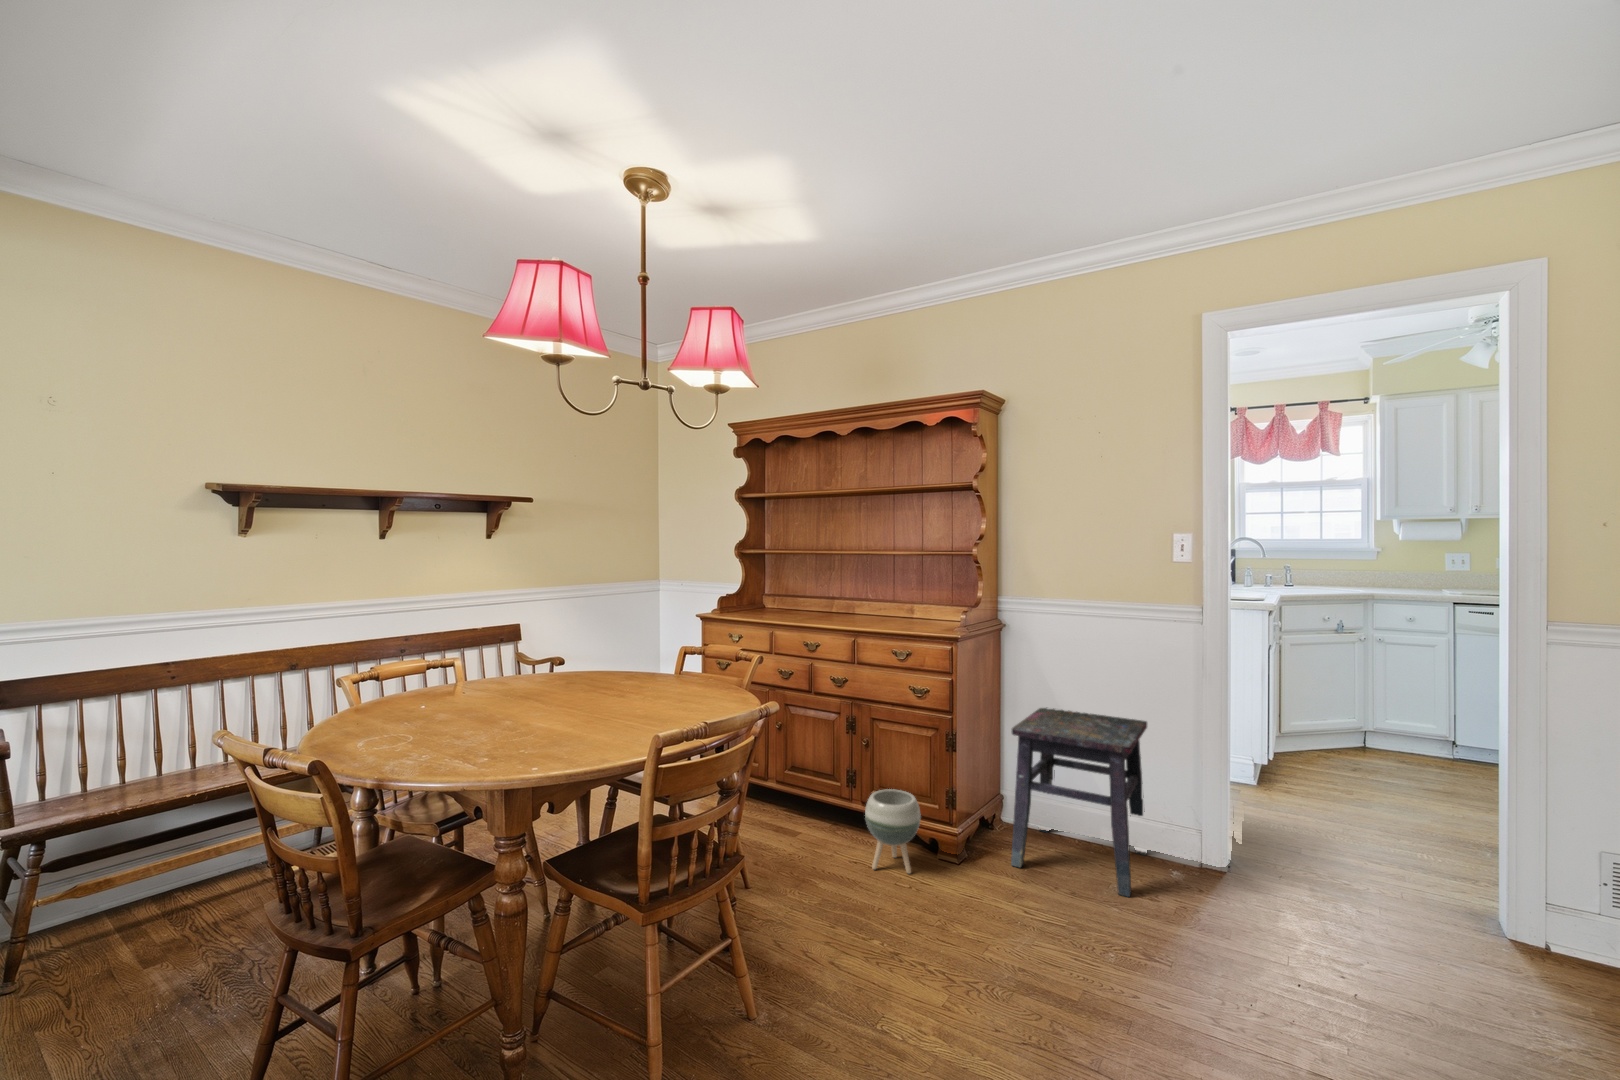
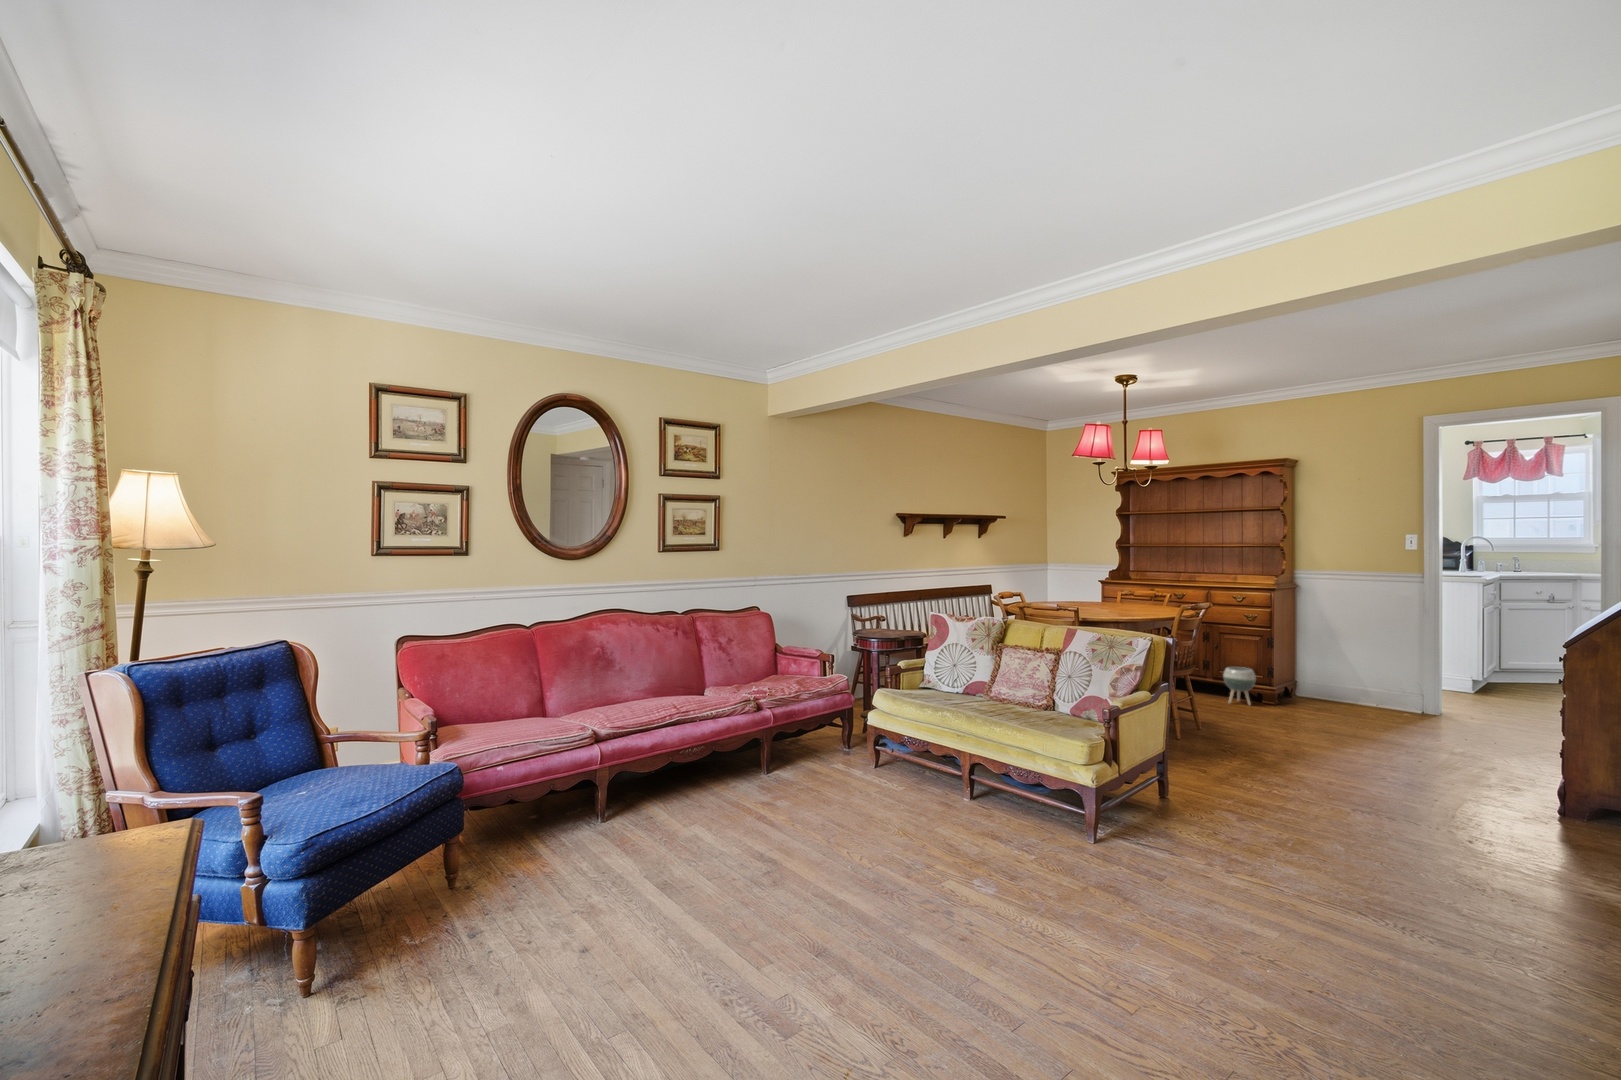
side table: present [1011,708,1147,897] -> none [1307,631,1390,717]

